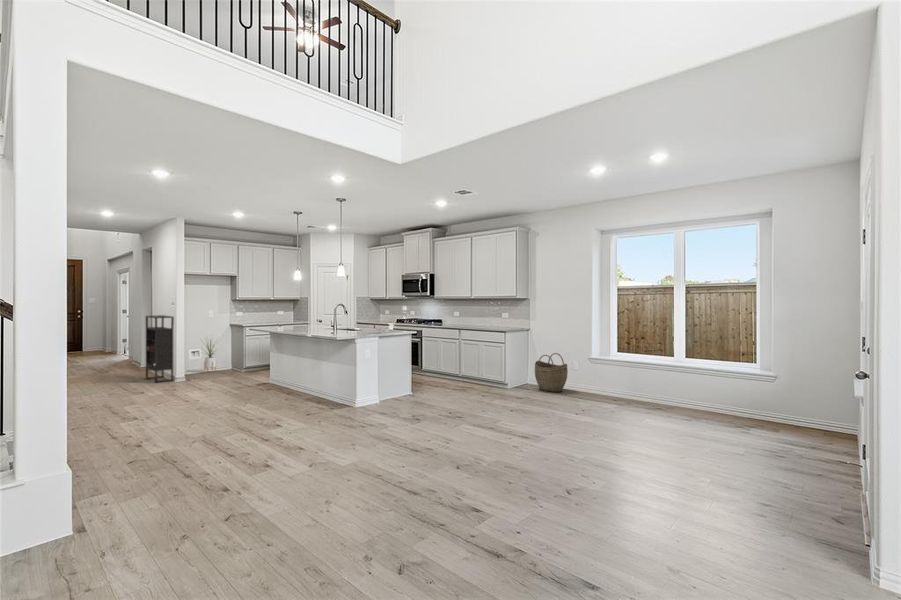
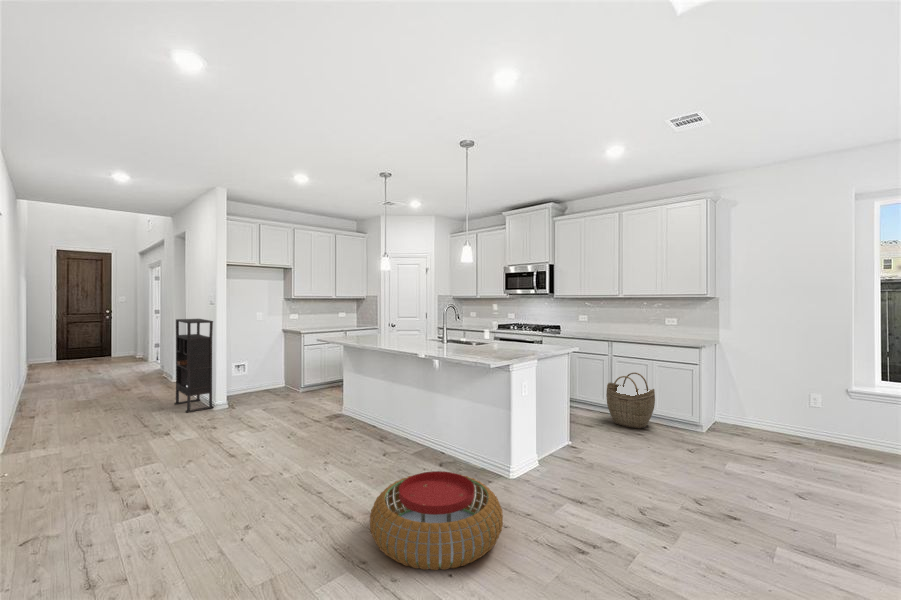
house plant: present [204,340,216,372] -> none [245,343,274,393]
woven basket: present [535,353,568,392] -> present [606,373,655,428]
pouf: none [257,395,330,433] -> present [370,471,503,570]

